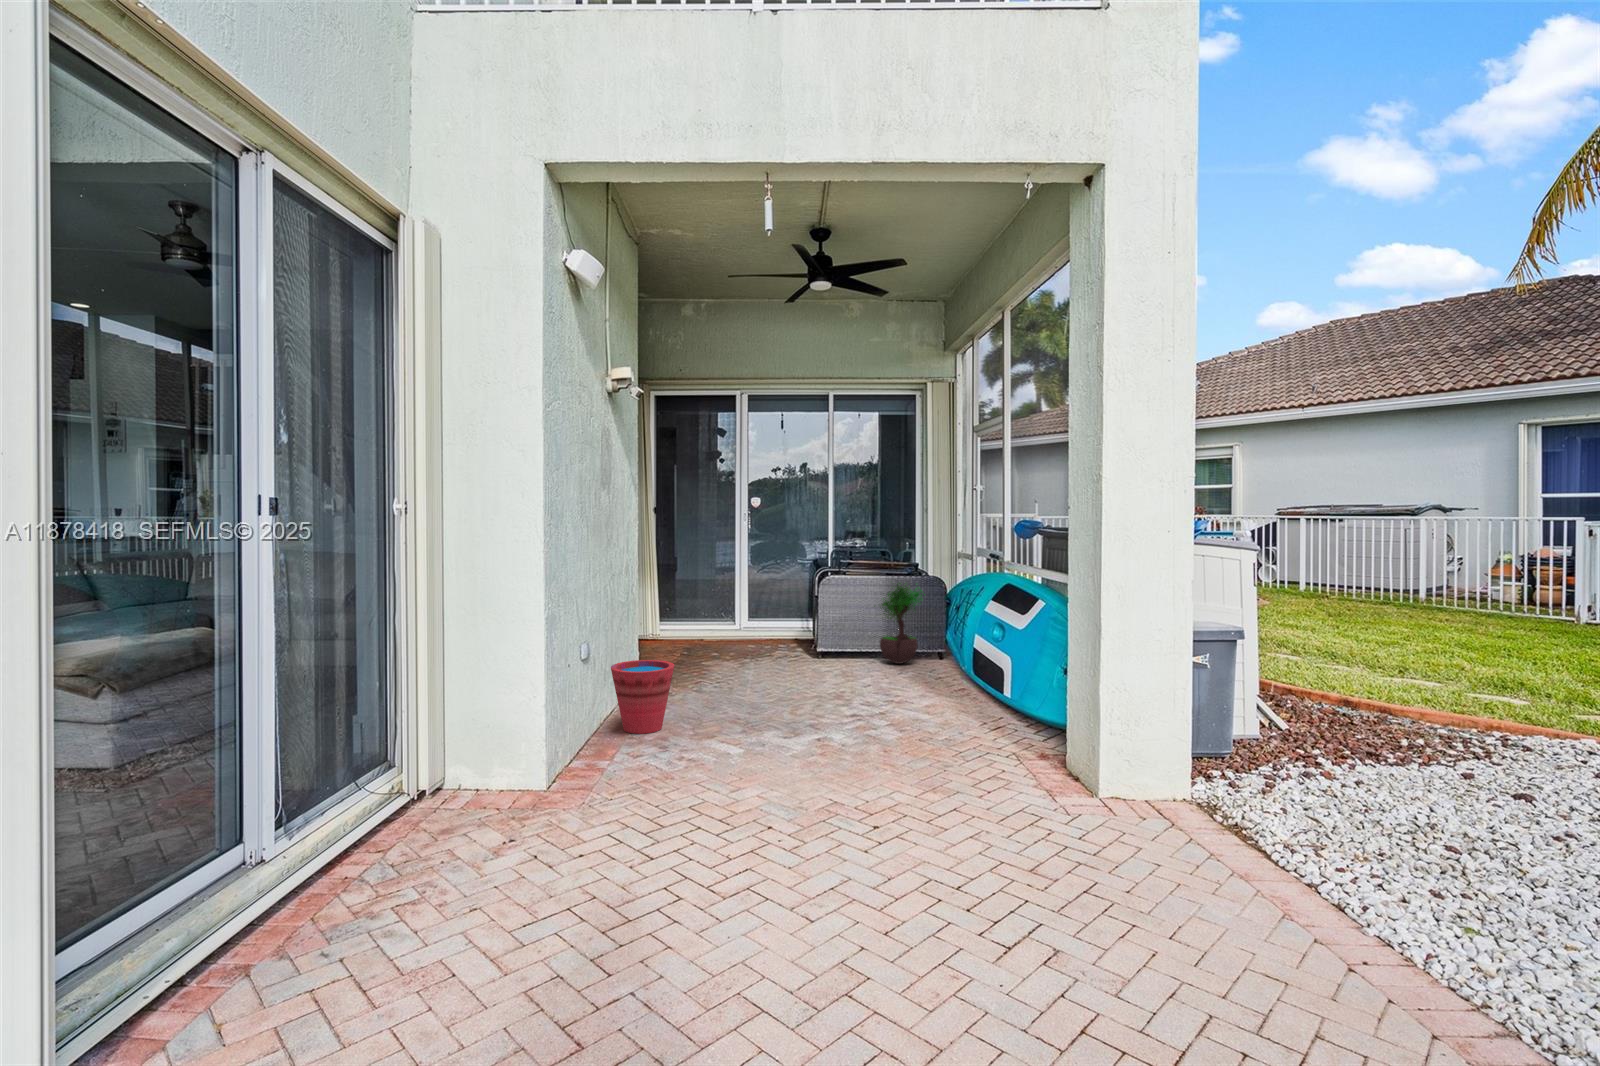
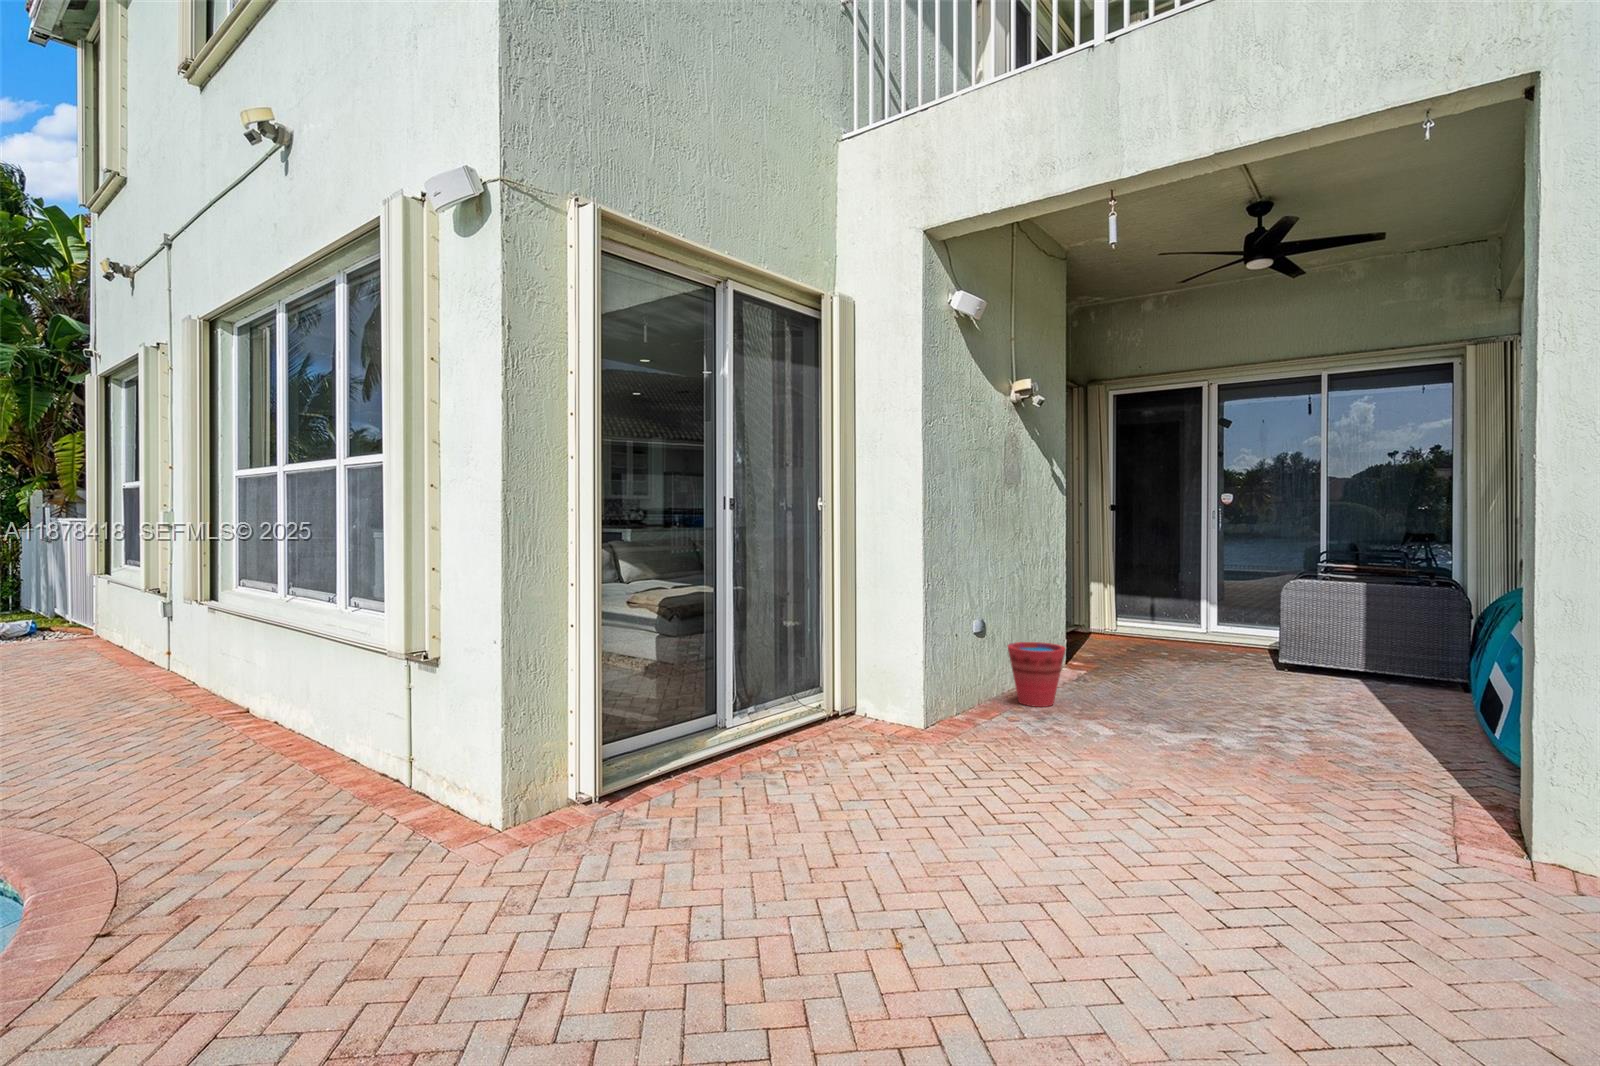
potted tree: present [880,583,922,664] -> none [1349,585,1427,689]

